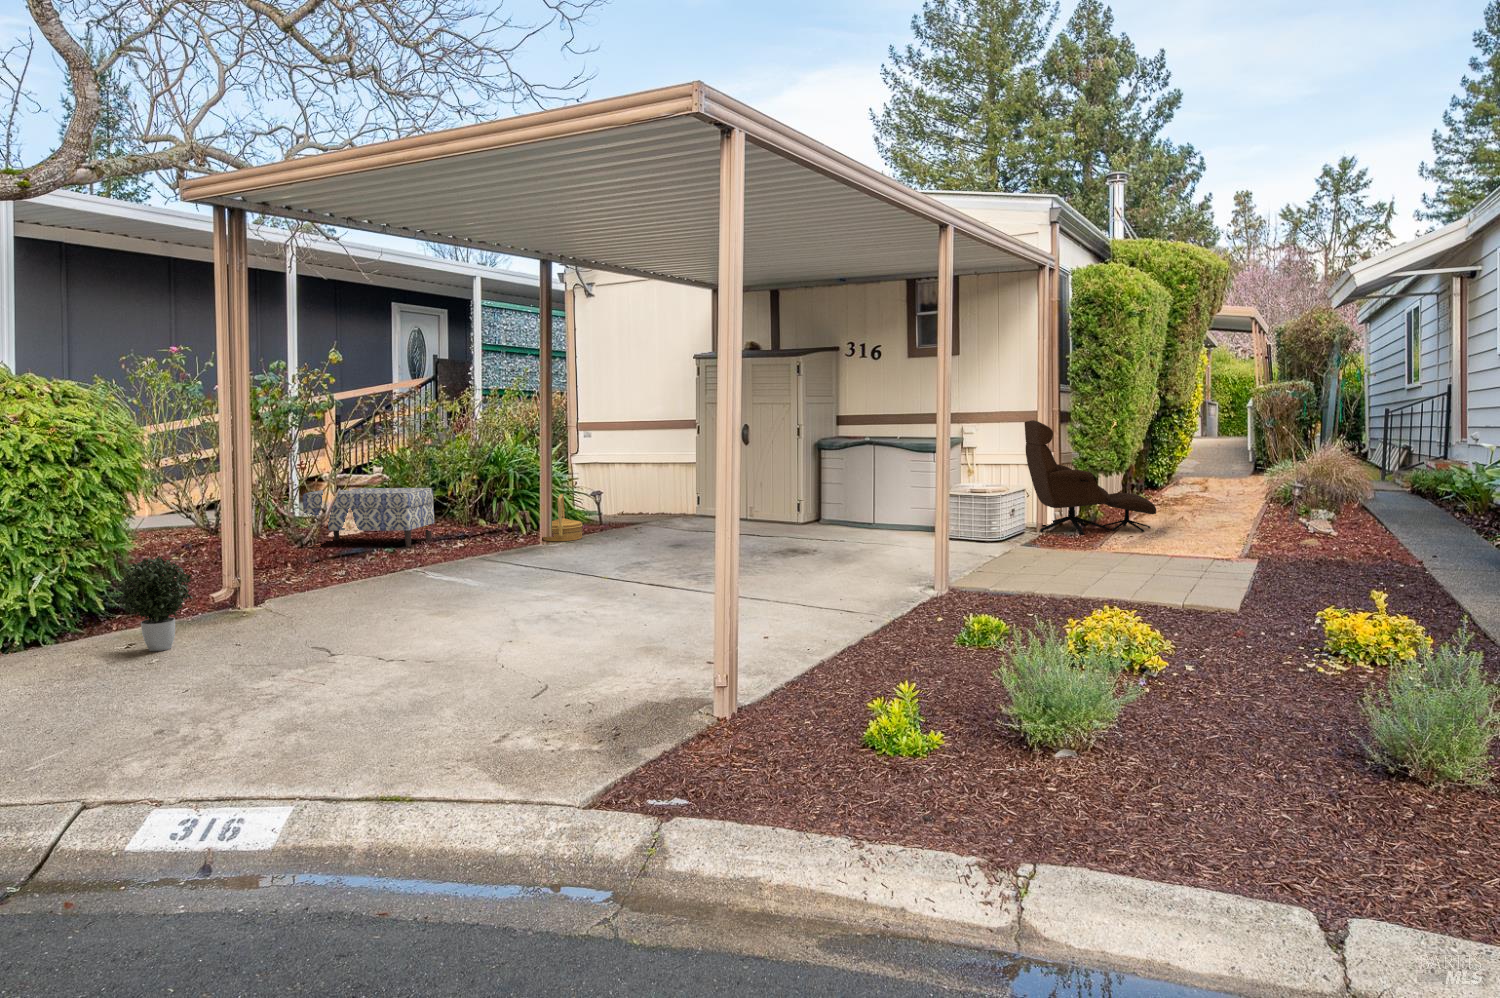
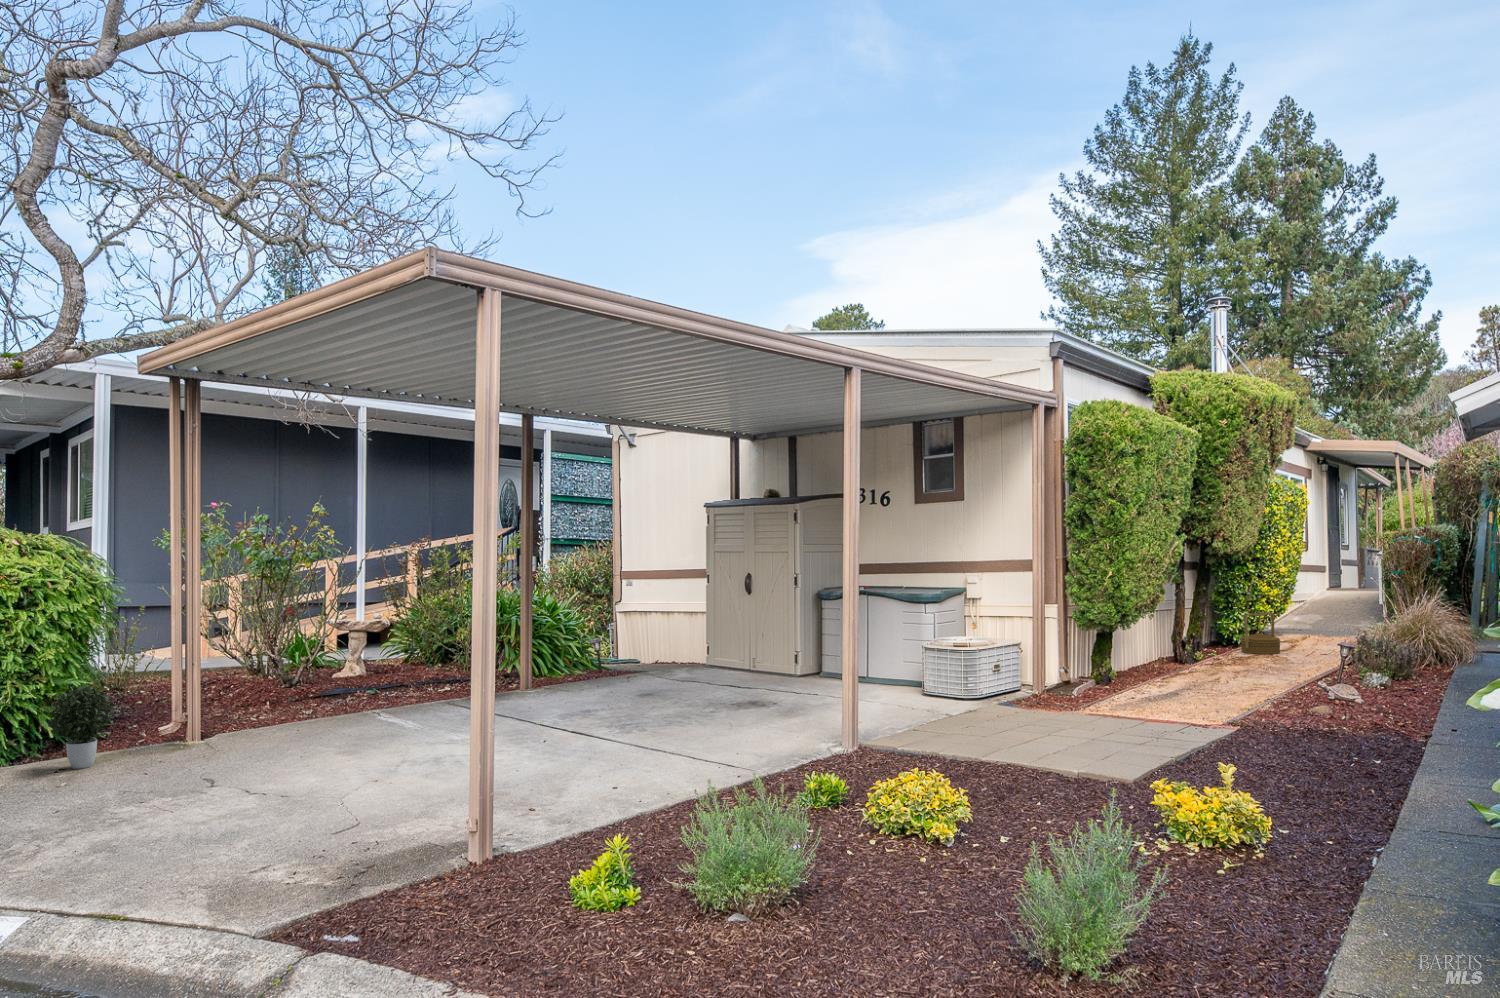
lounge chair: present [1025,420,1156,535] -> none [1019,570,1162,697]
bench: present [303,488,434,547] -> none [334,624,449,682]
woven basket: present [543,494,583,541] -> present [1240,612,1280,654]

